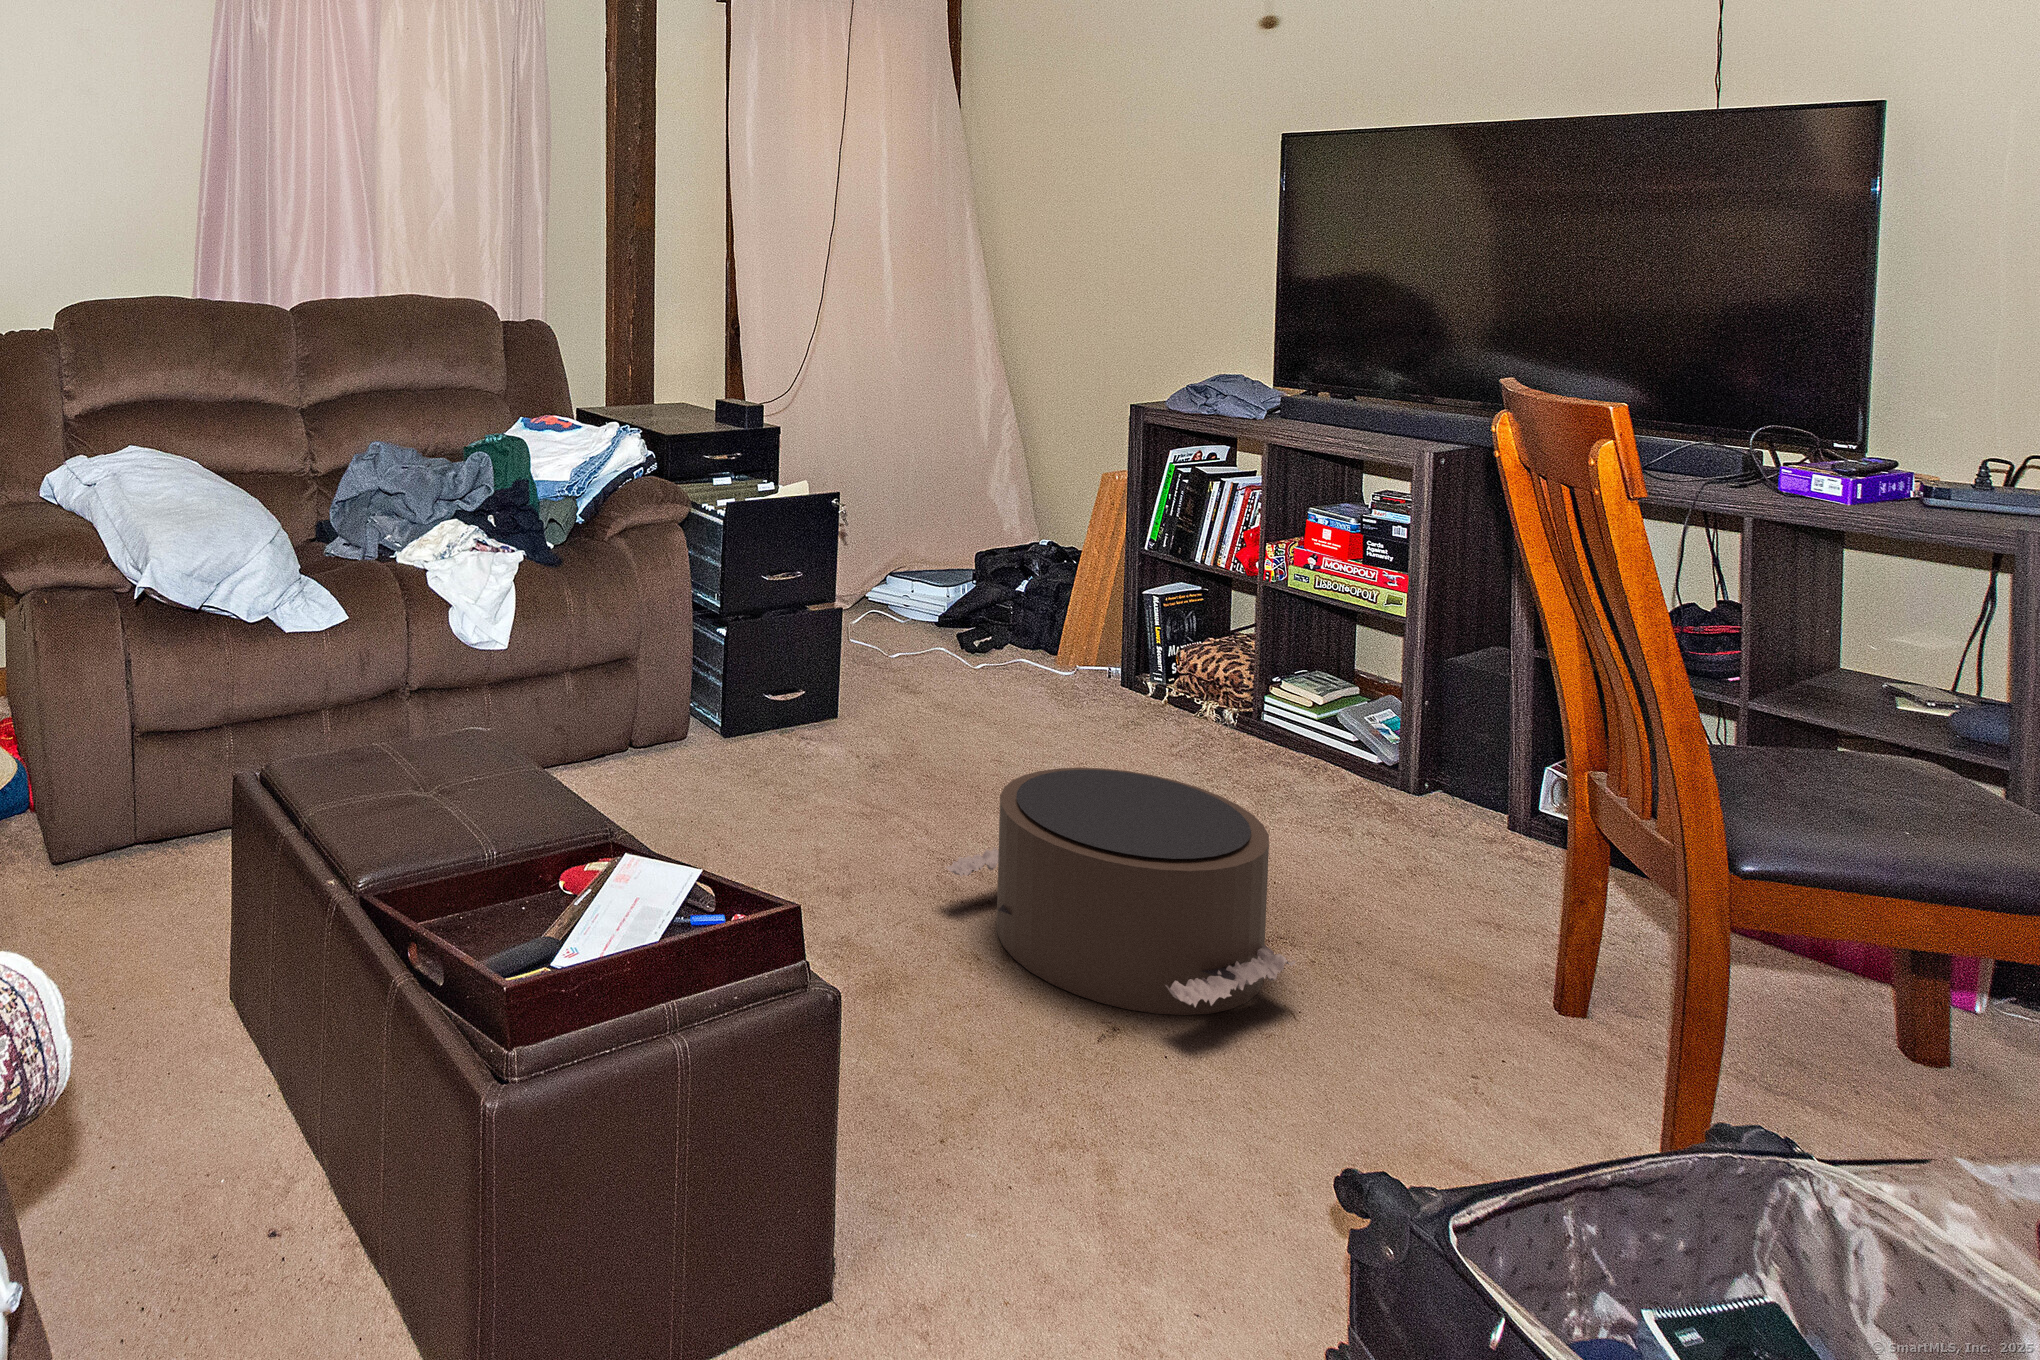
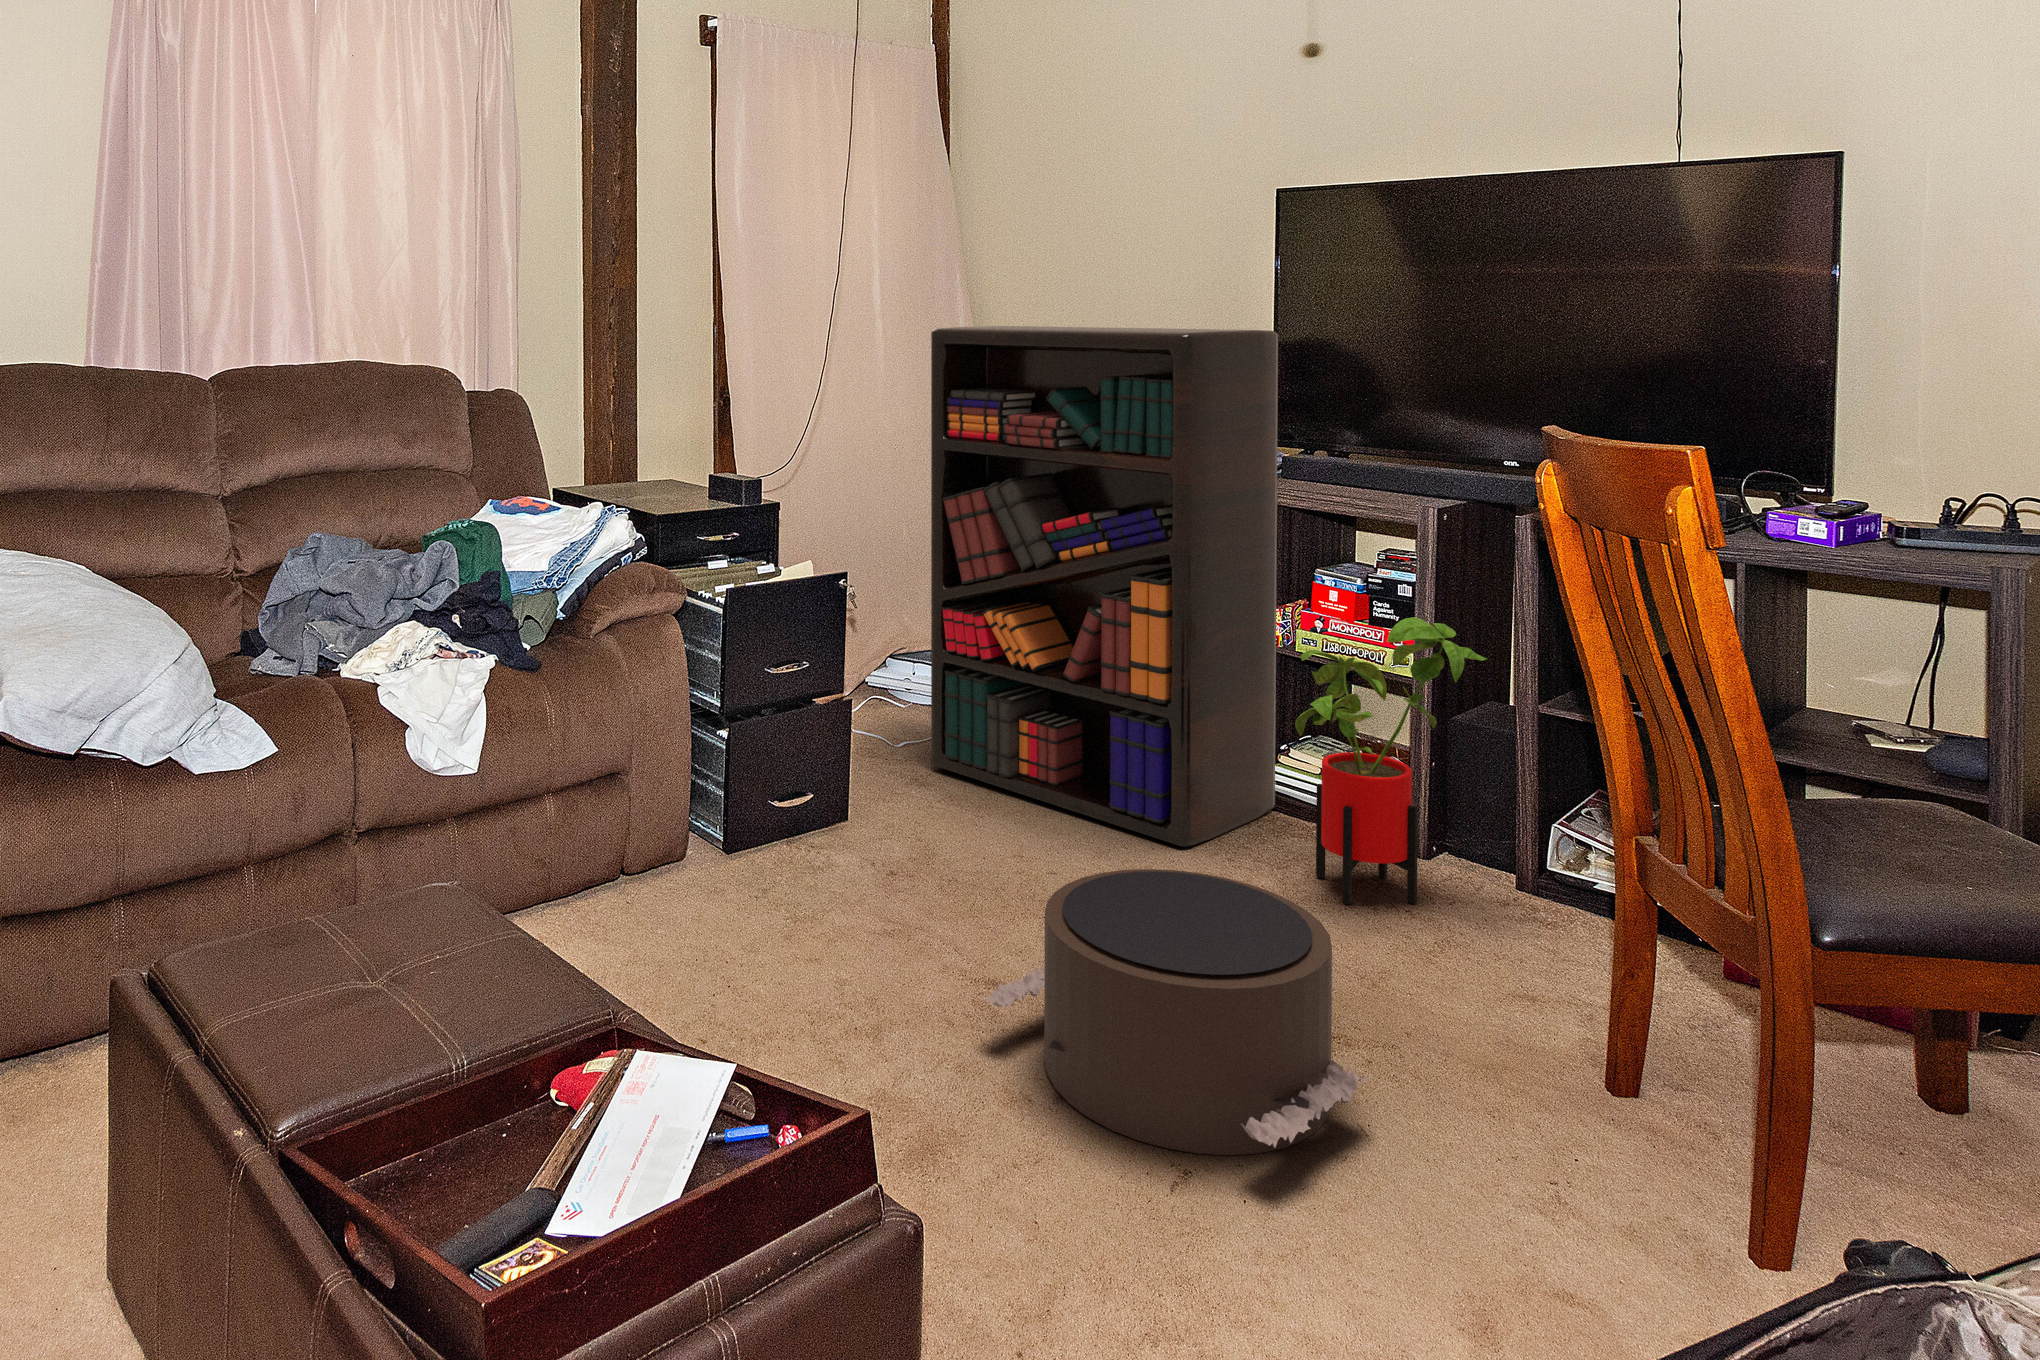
bookshelf: none [923,269,1278,762] -> present [931,326,1278,847]
house plant: none [1270,557,1473,828] -> present [1295,617,1487,905]

